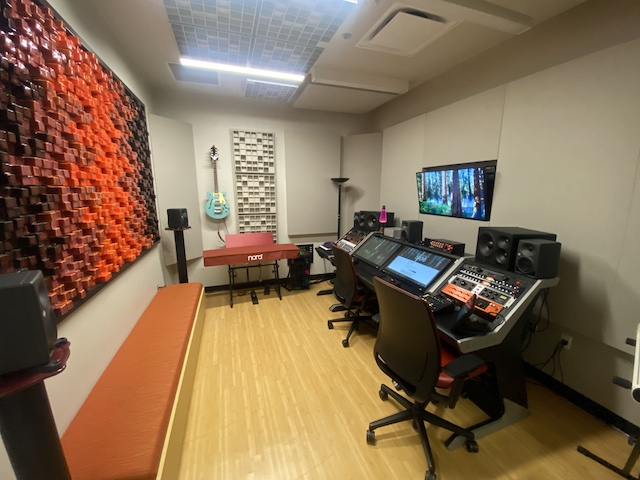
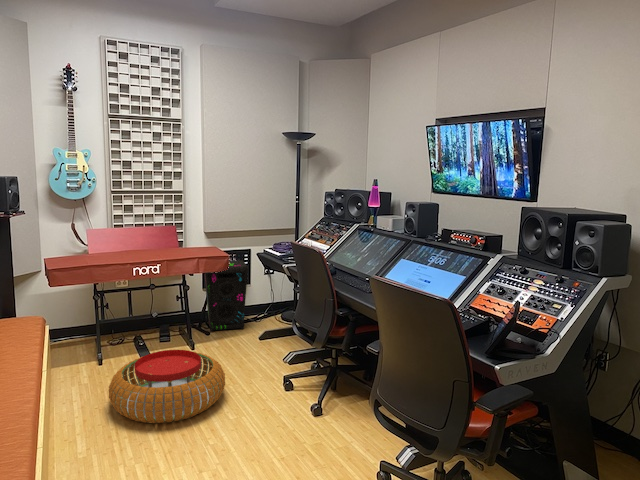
pouf: none [232,304,295,347] -> present [109,350,225,423]

